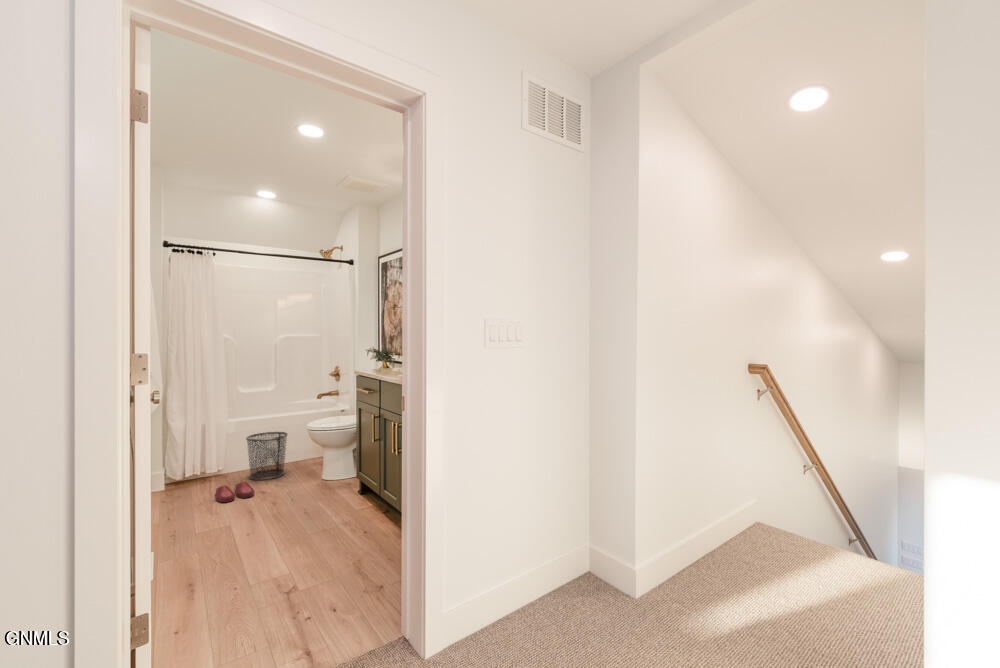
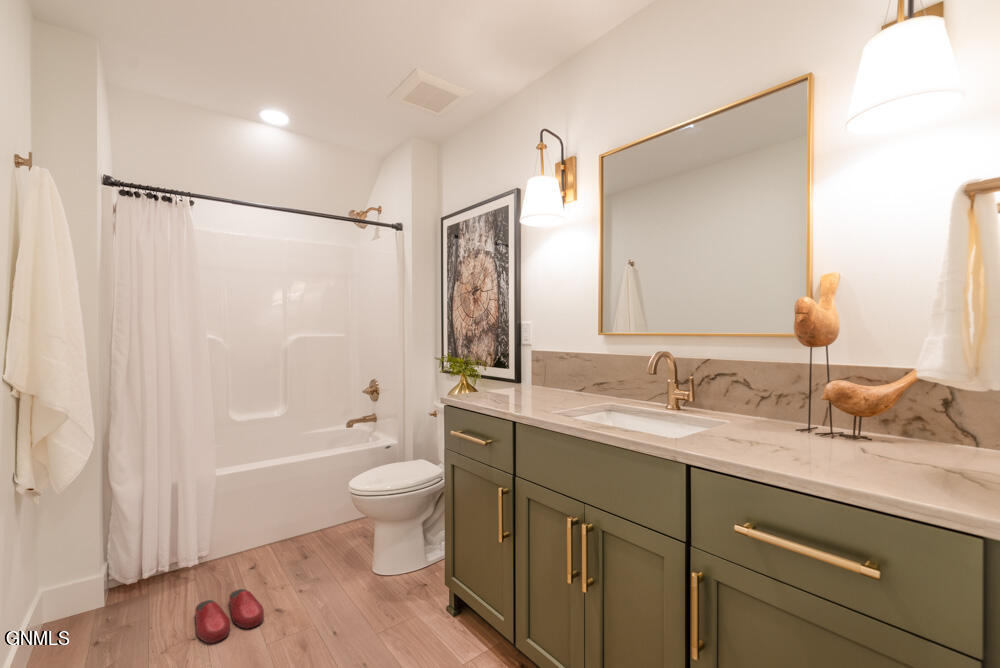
waste bin: present [246,432,288,480] -> none [245,490,312,577]

